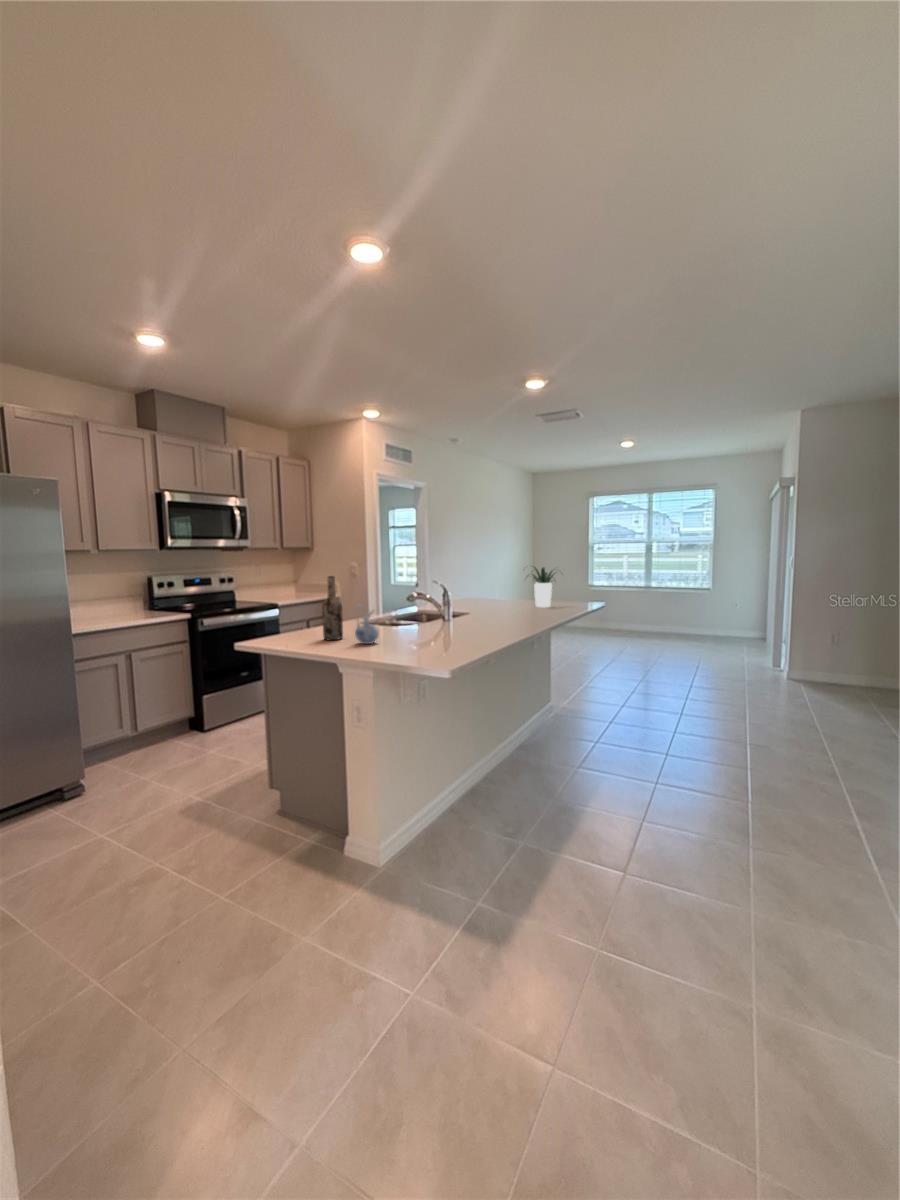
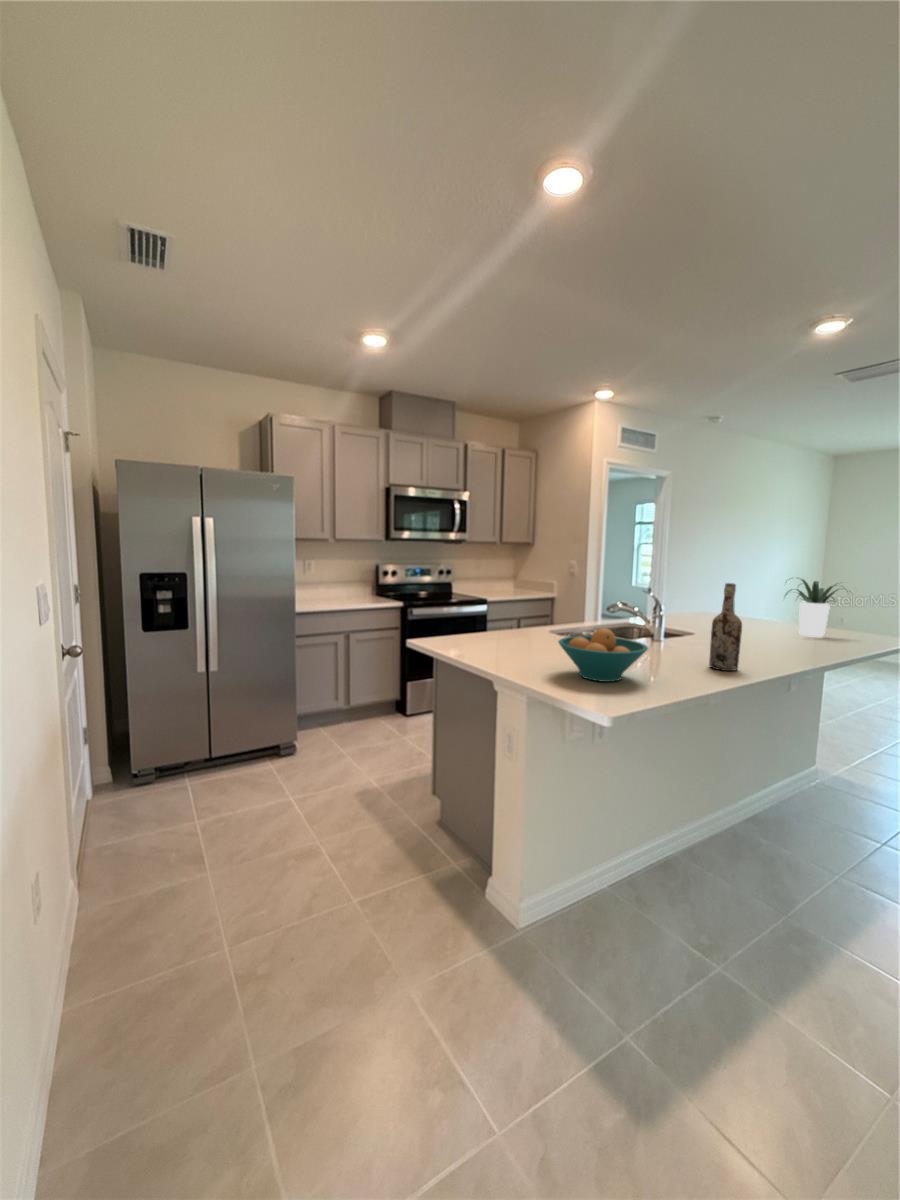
wine bottle: present [322,576,343,640] -> present [709,583,742,671]
ceramic pitcher: present [355,607,379,644] -> none [520,612,549,660]
fruit bowl: none [394,610,460,651] -> present [558,628,648,682]

